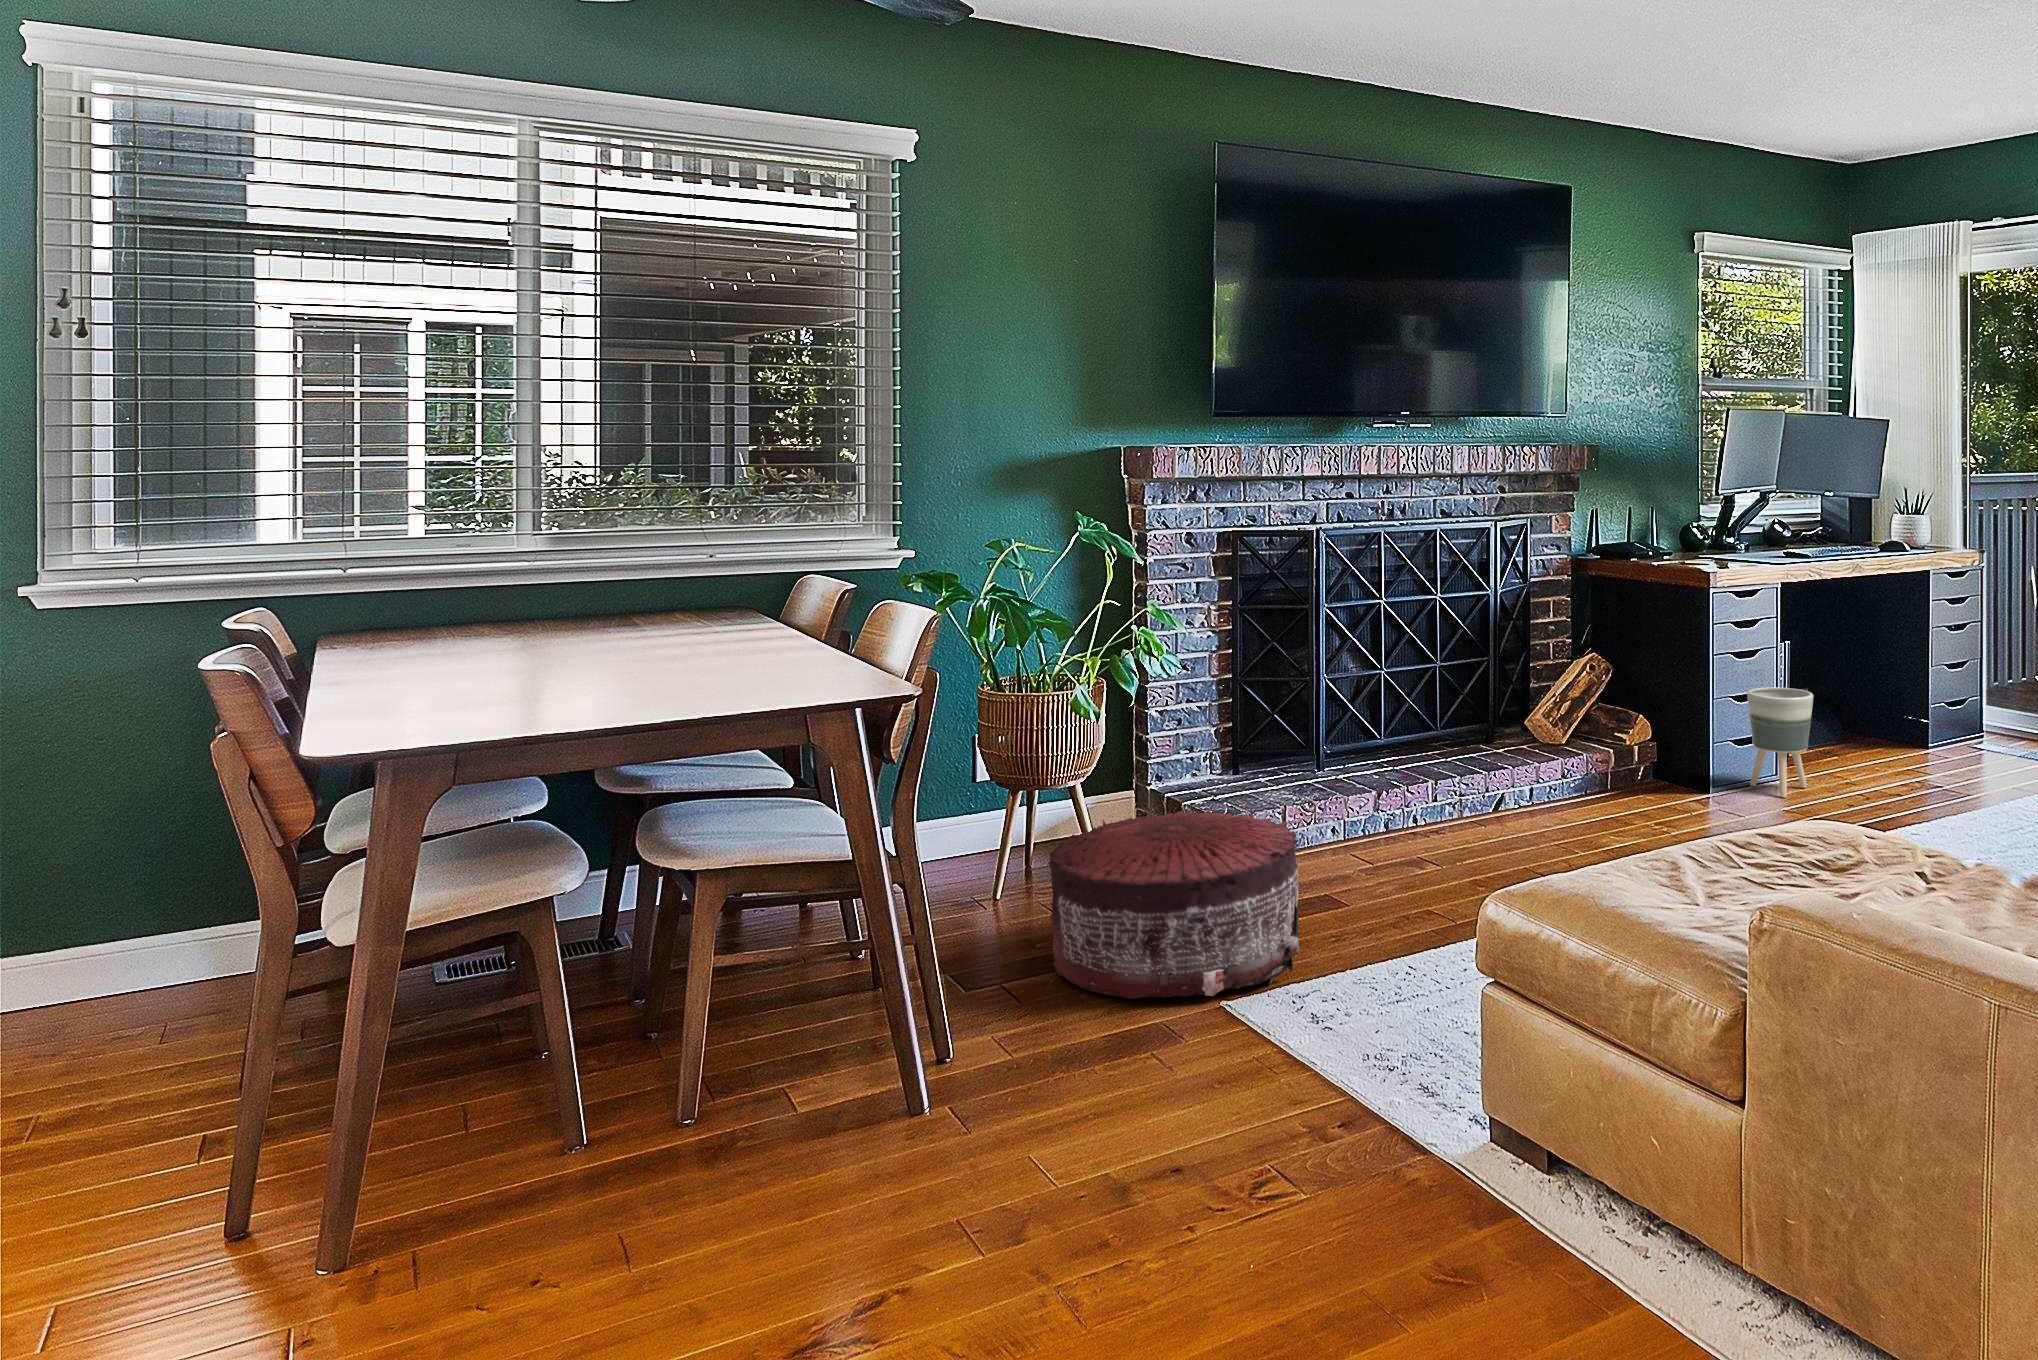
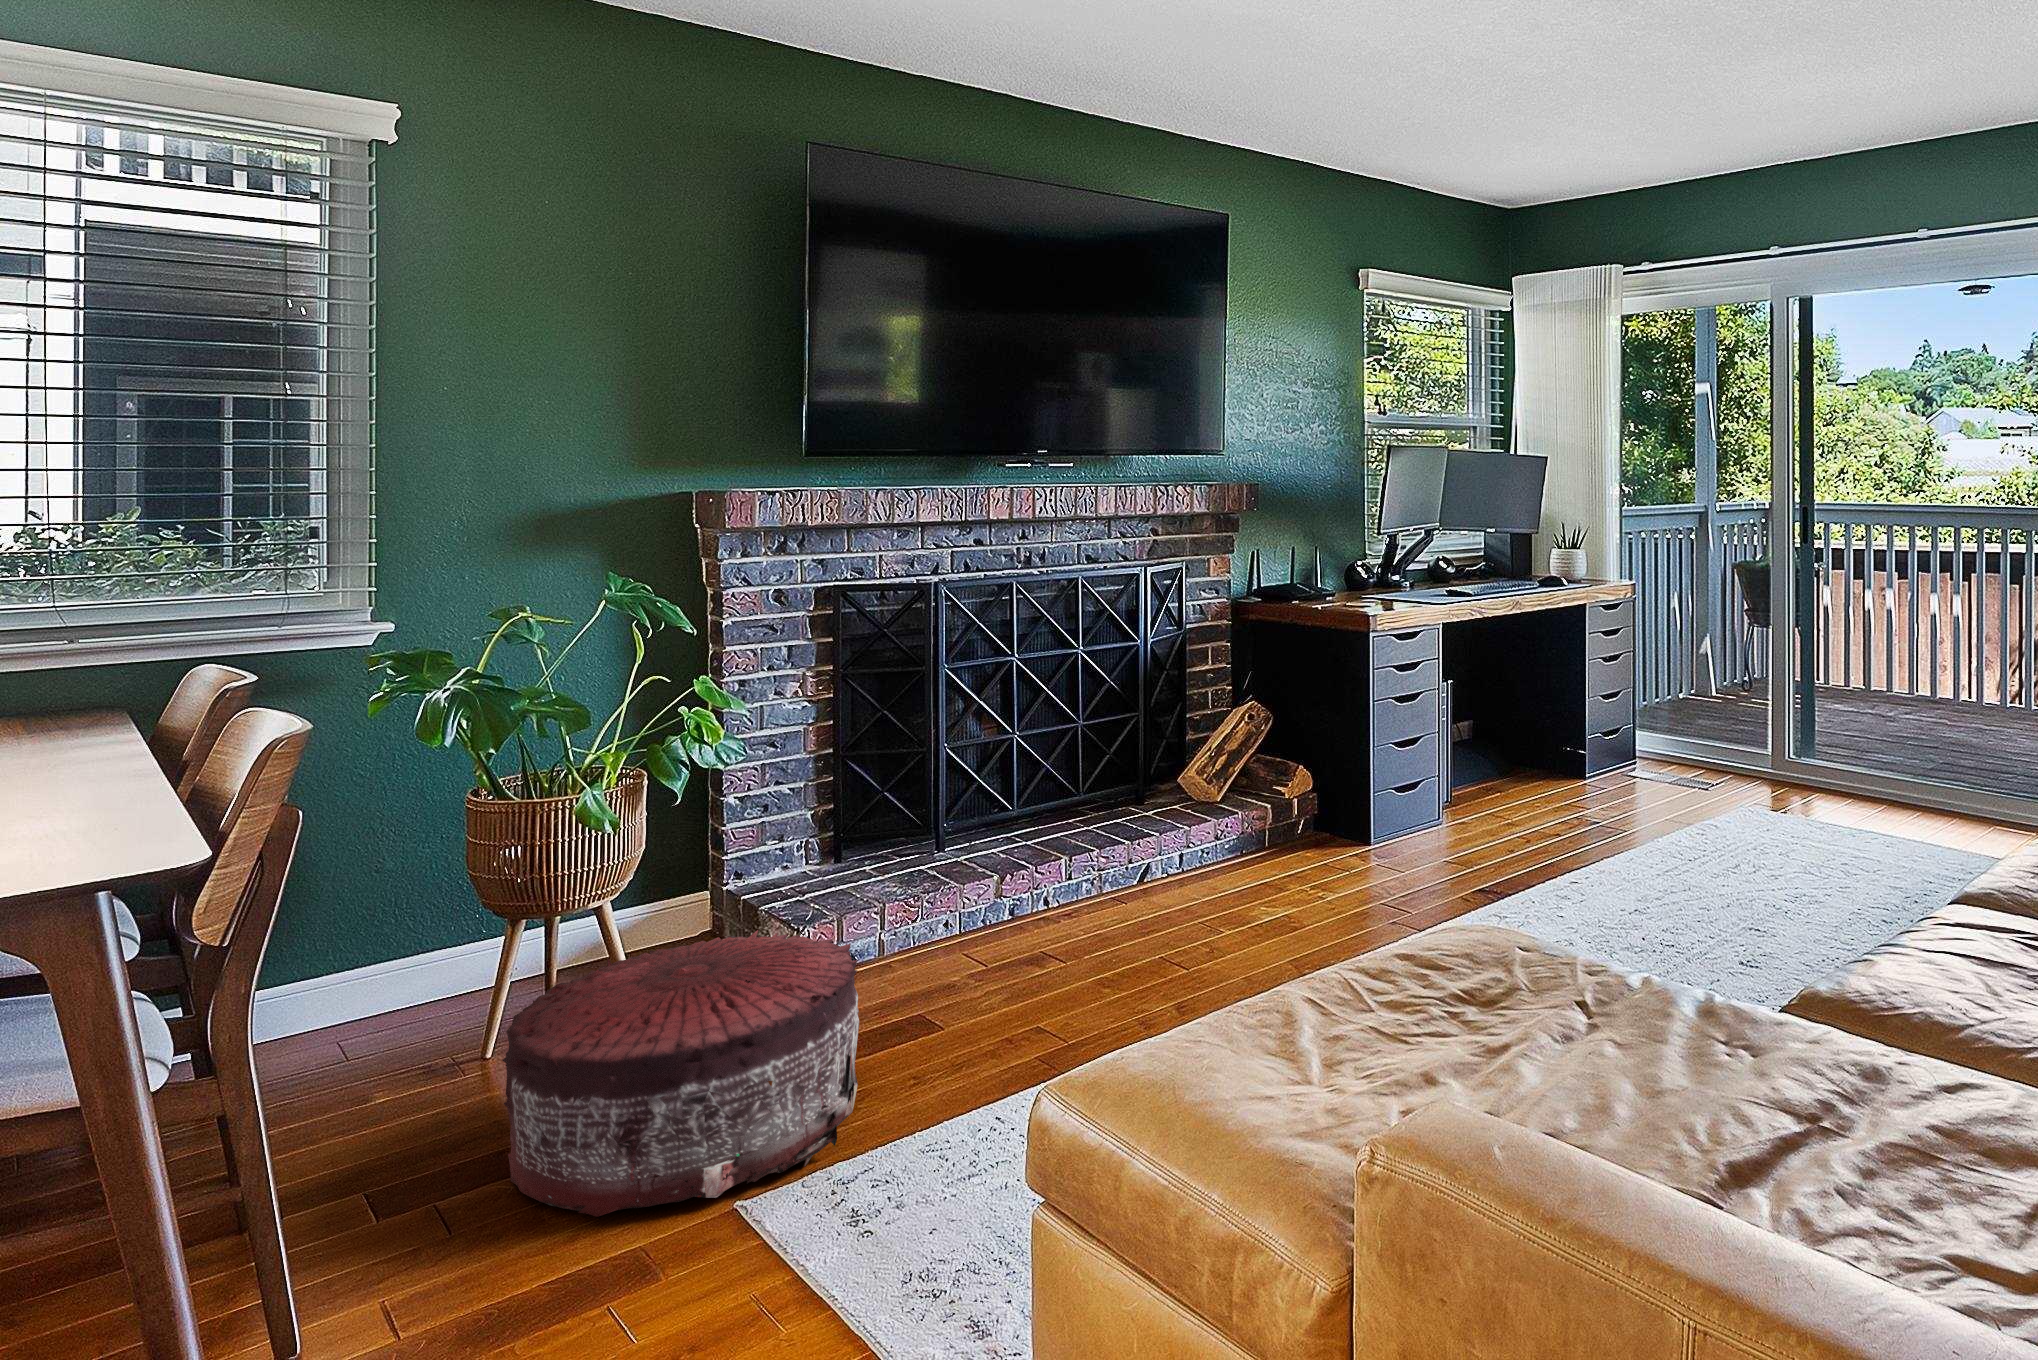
planter: present [1747,687,1813,798] -> none [1409,731,1475,846]

